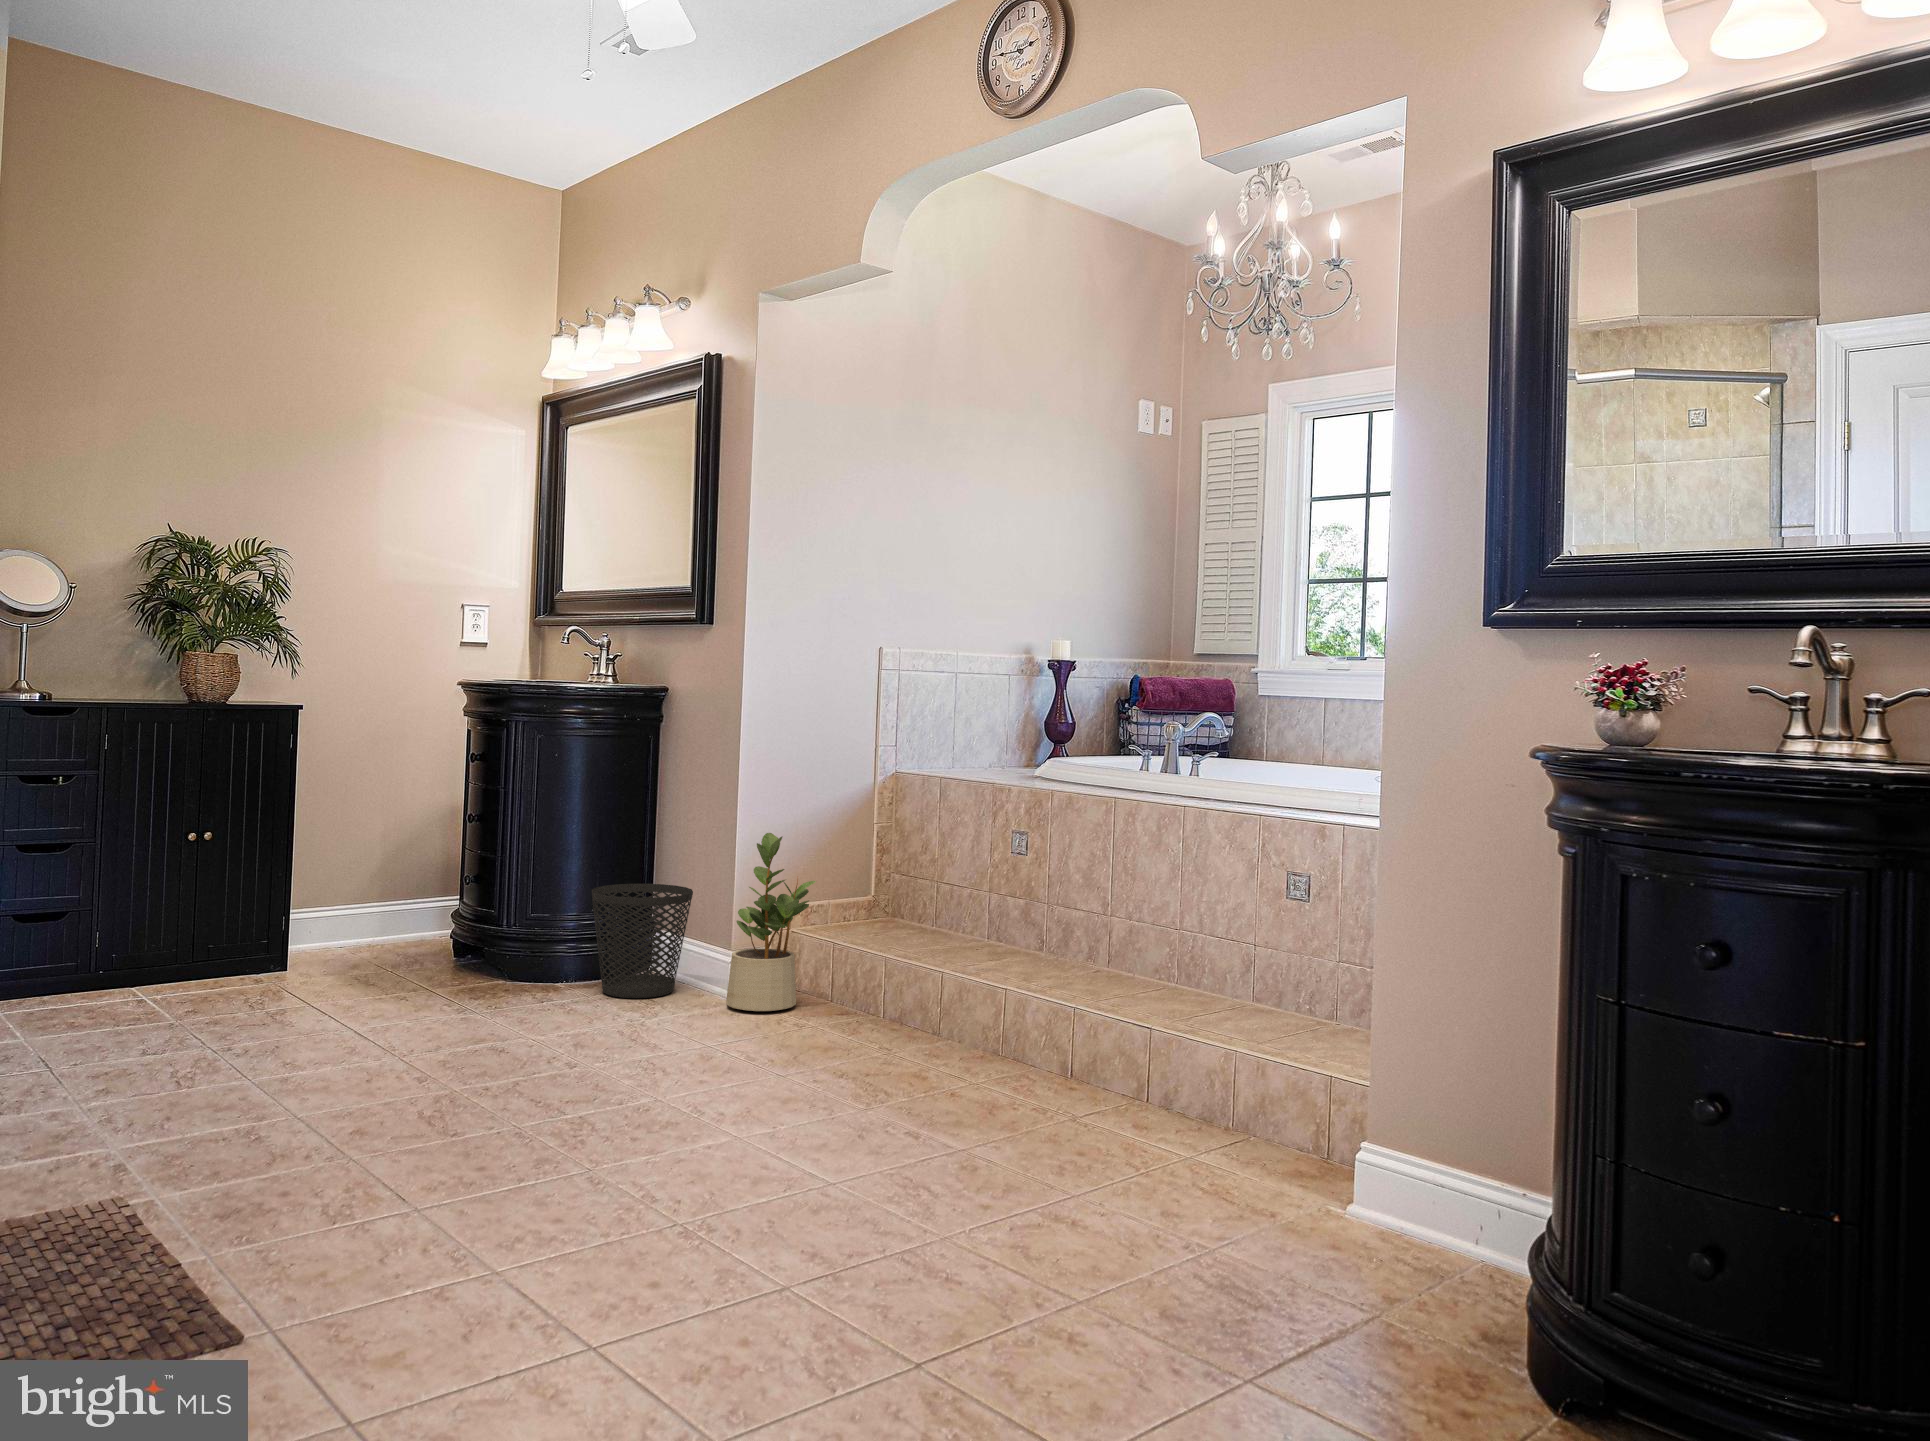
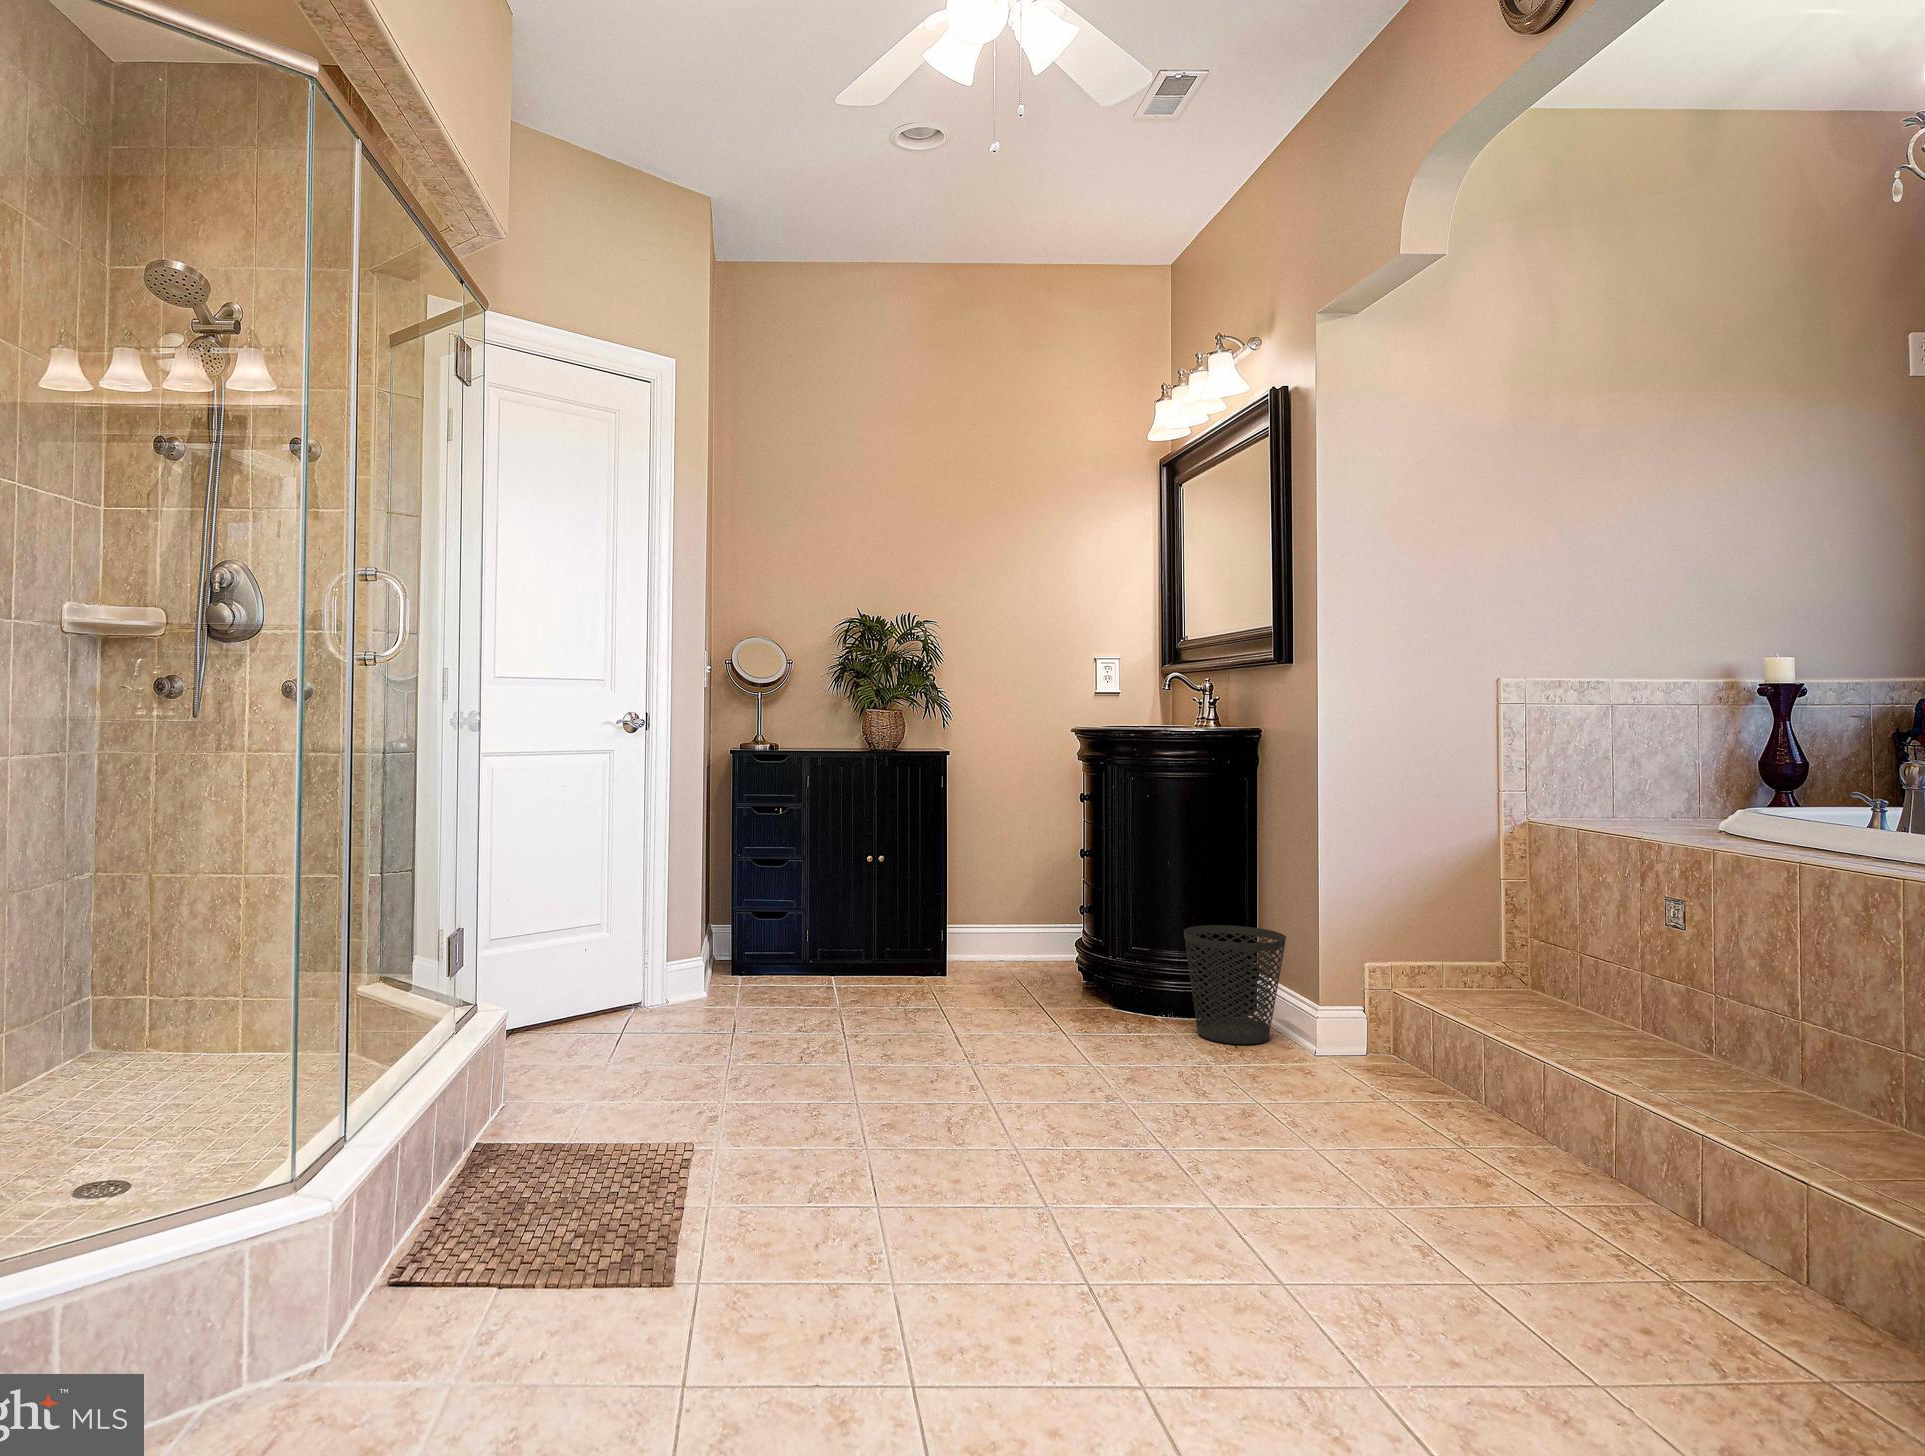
potted plant: present [726,833,816,1011] -> none [1317,883,1417,1078]

